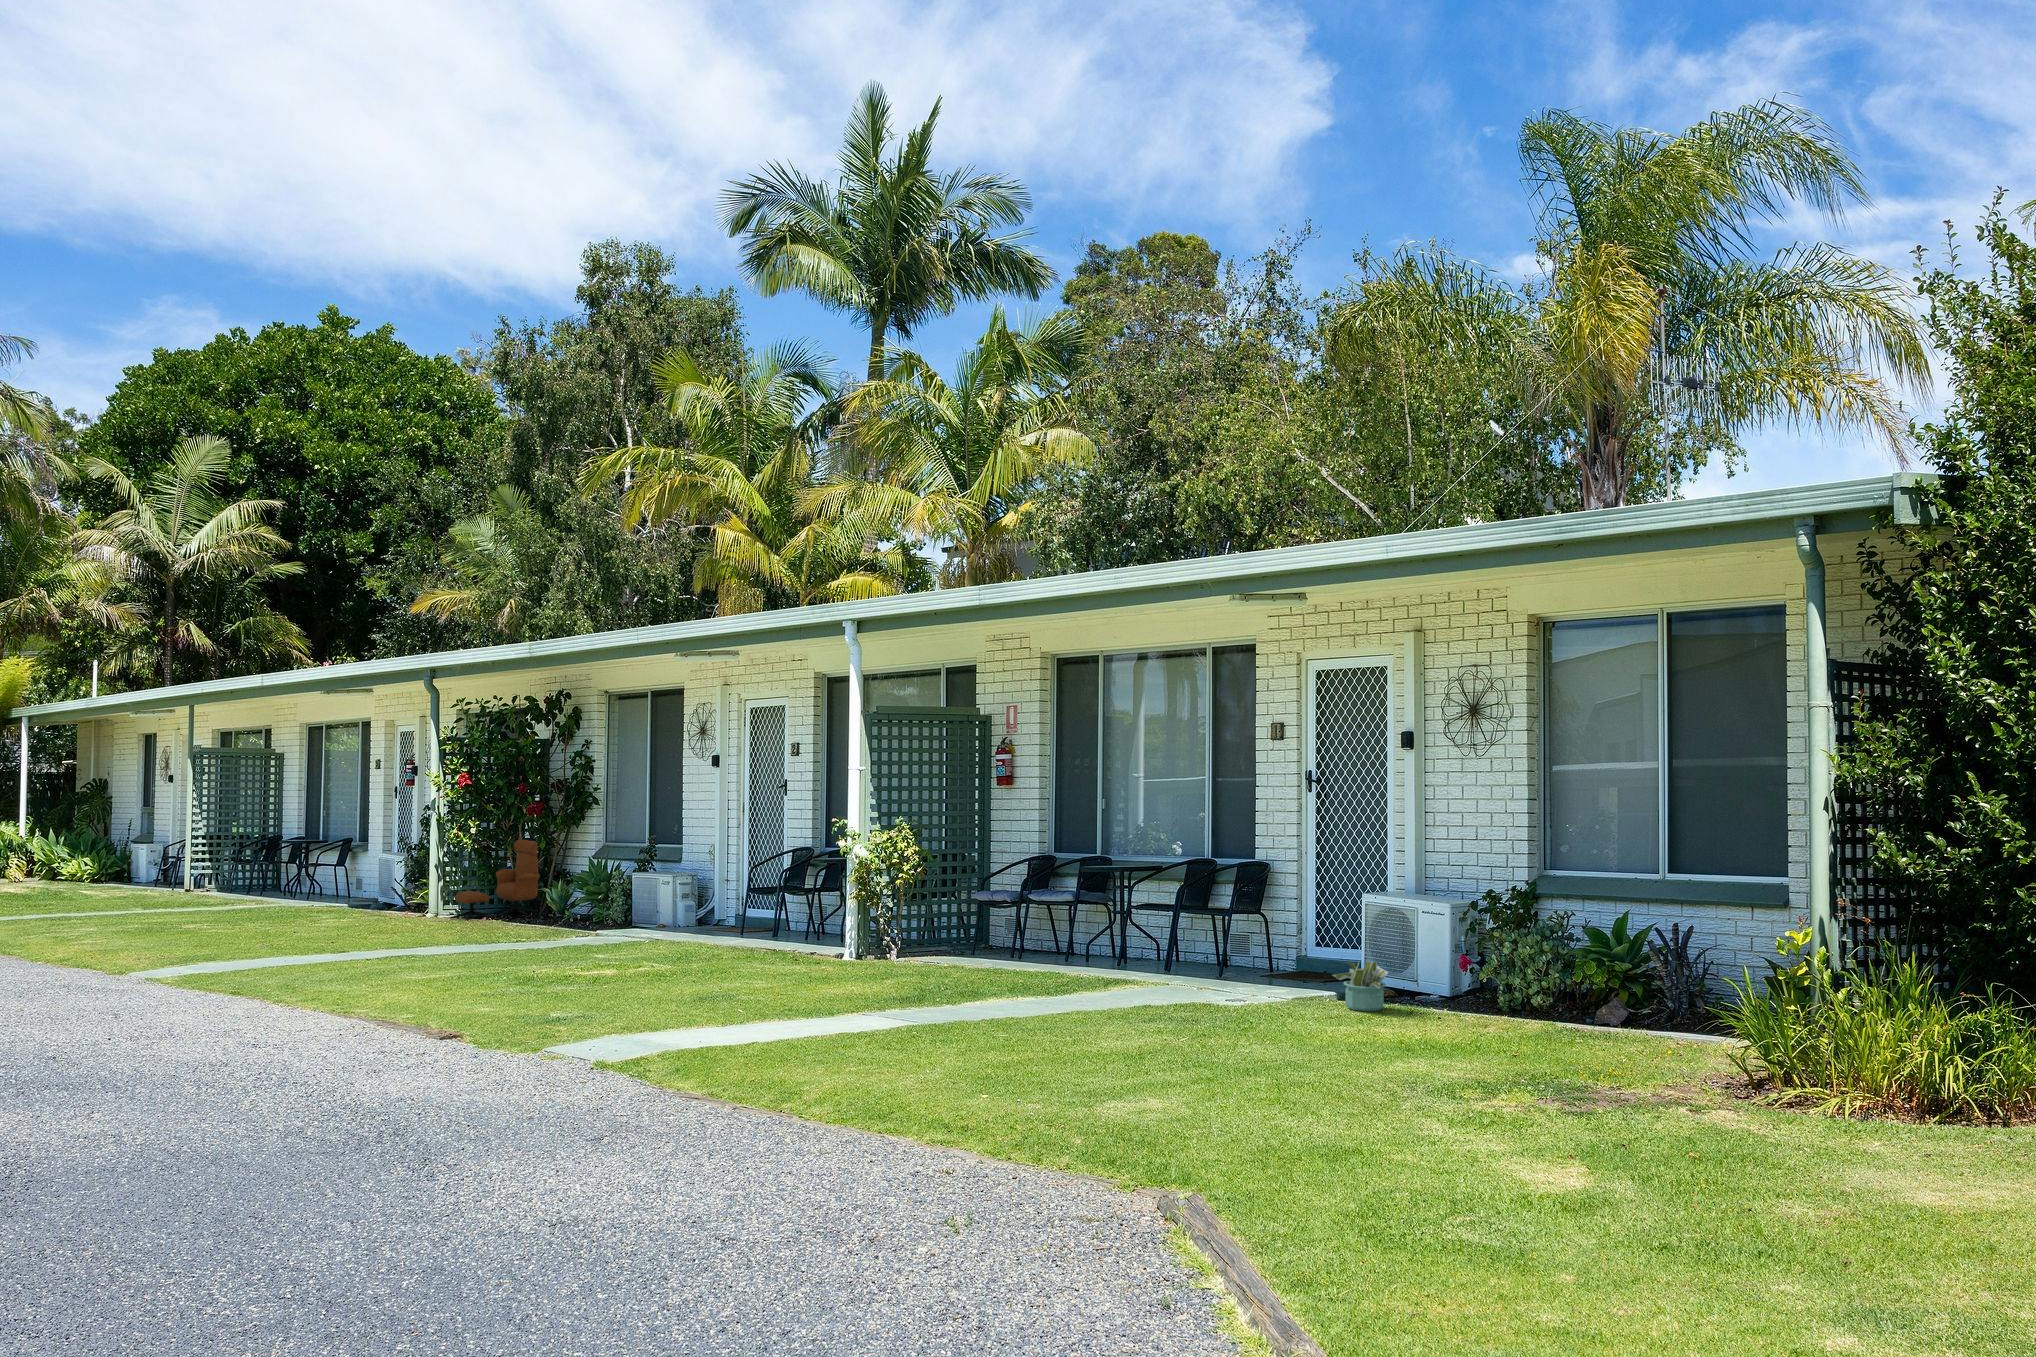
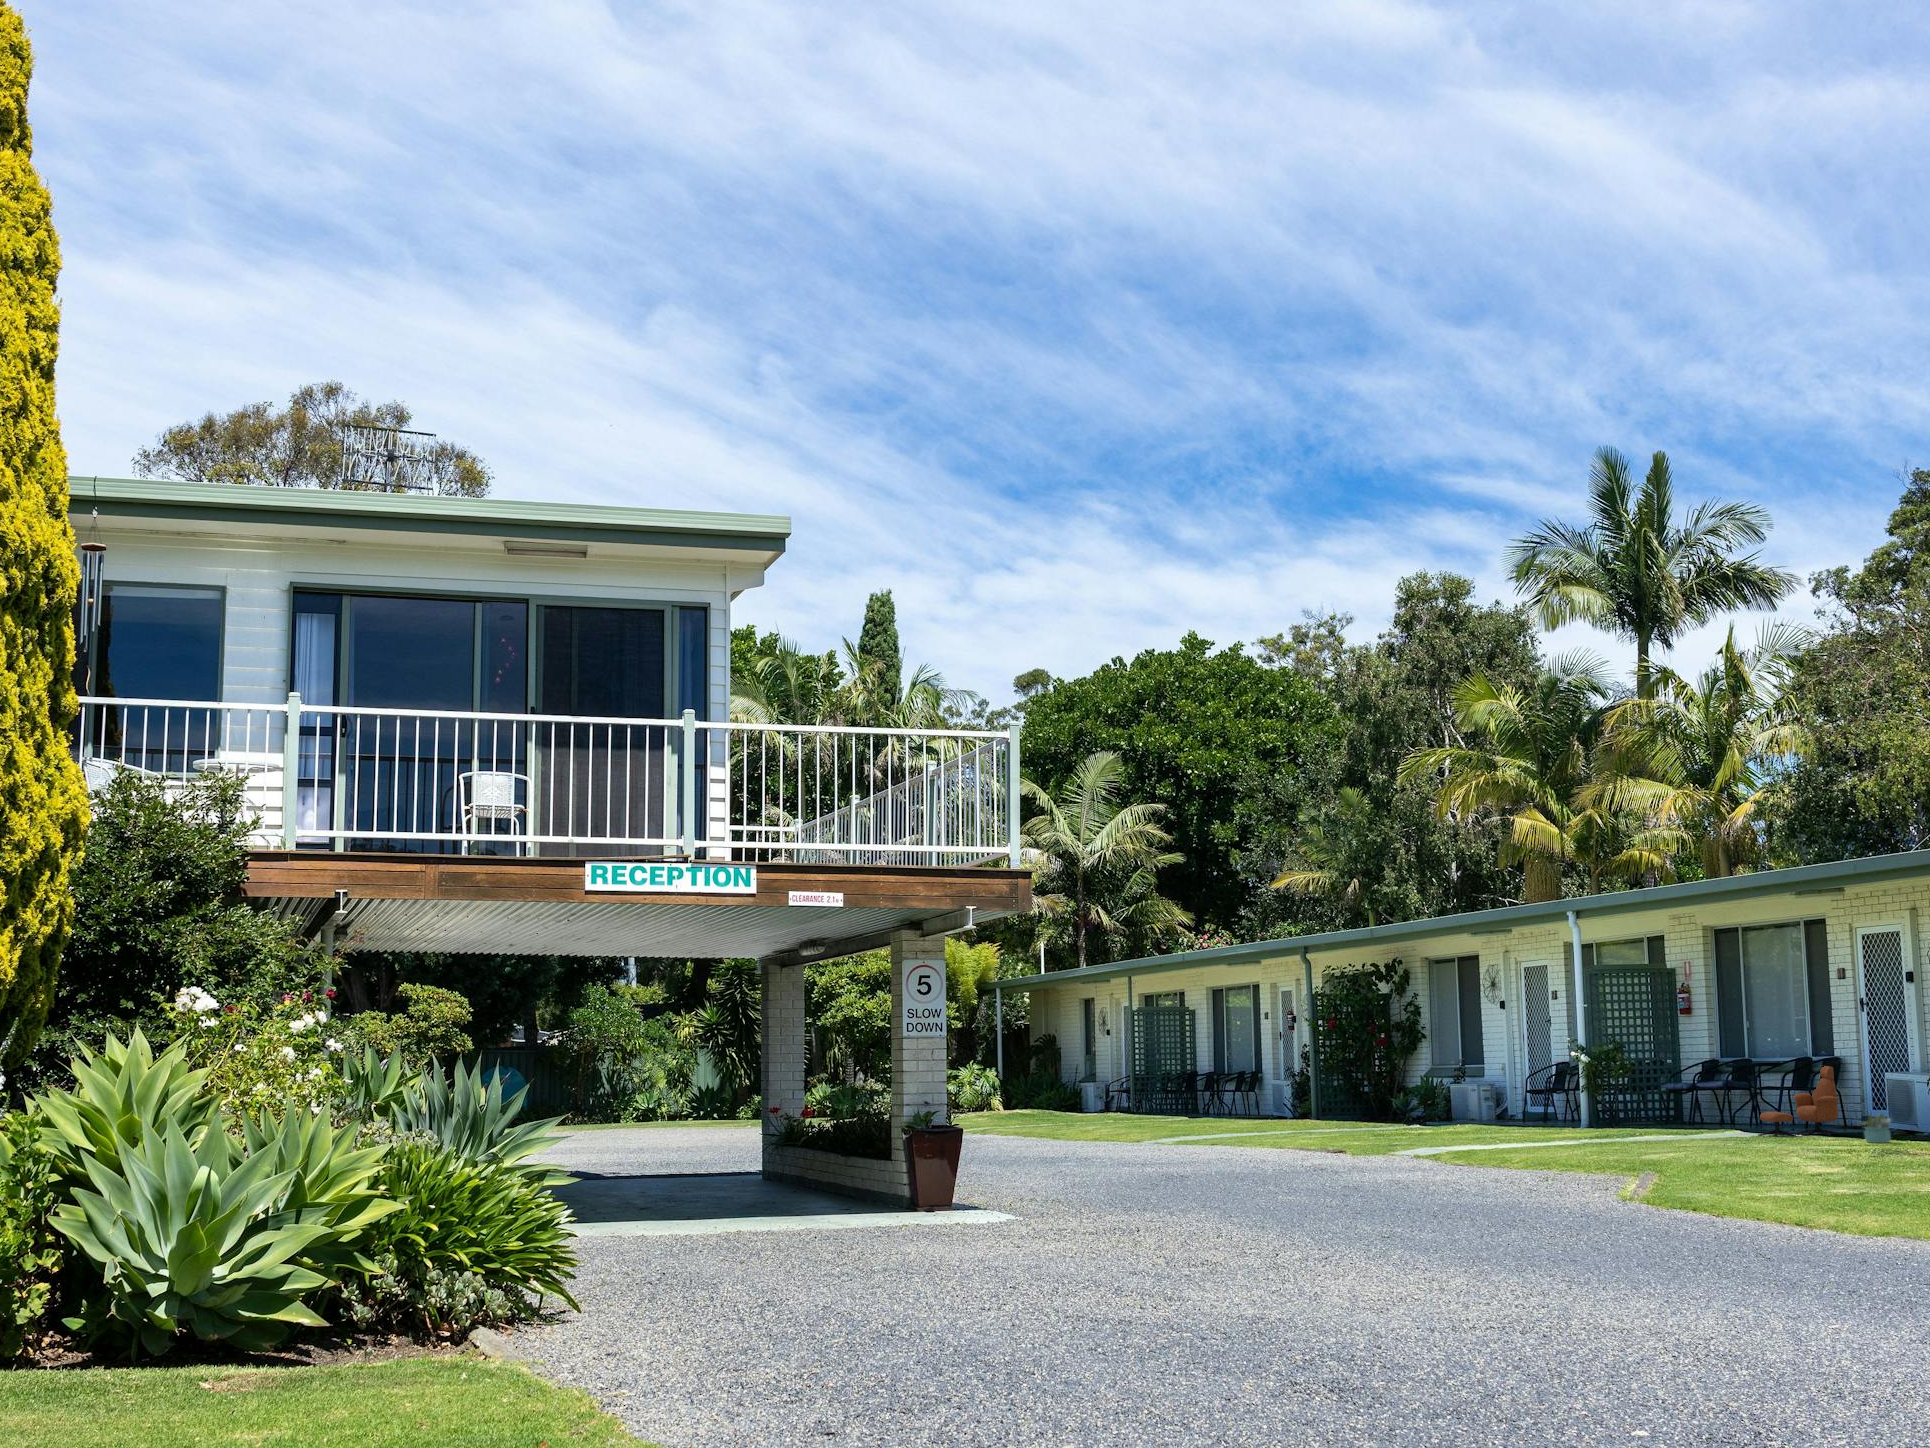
lounge chair: present [450,839,540,920] -> present [1758,1066,1840,1137]

